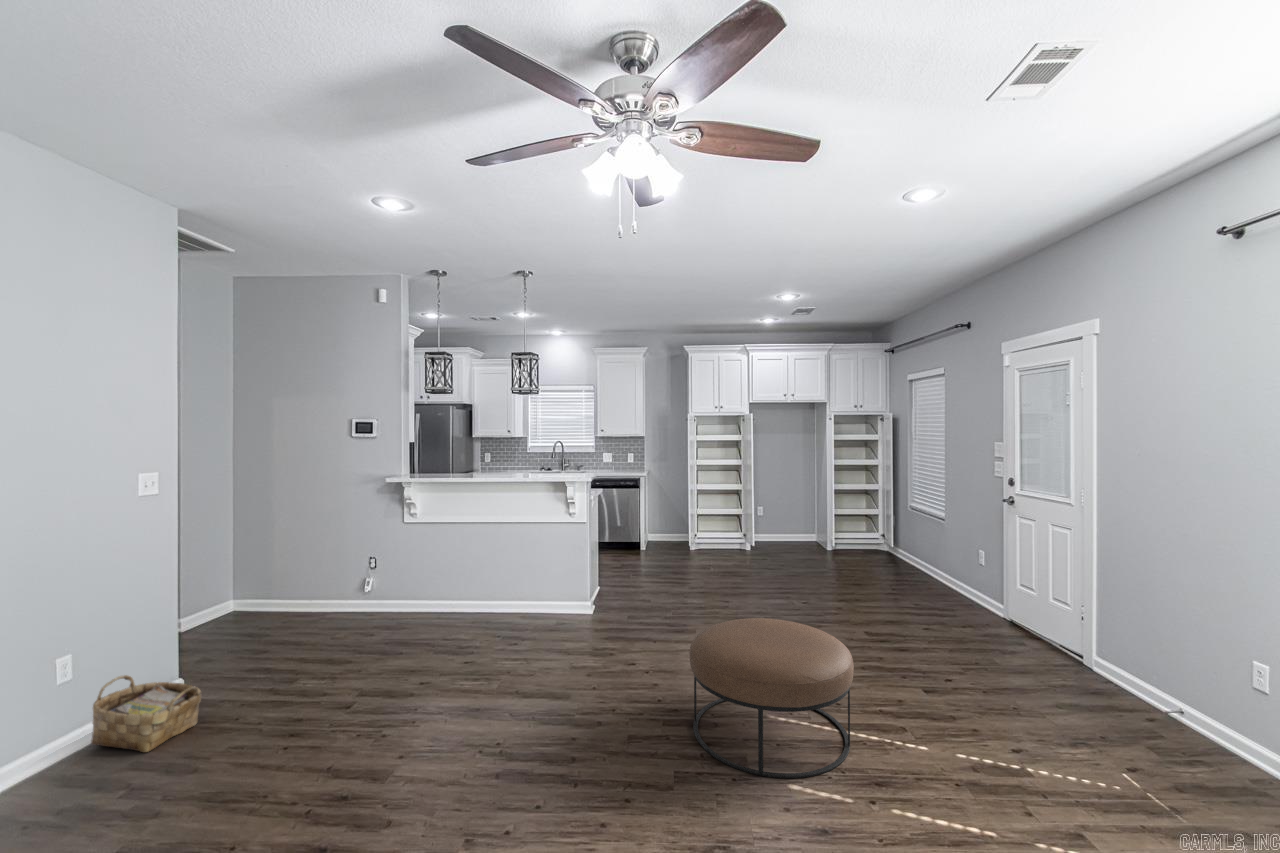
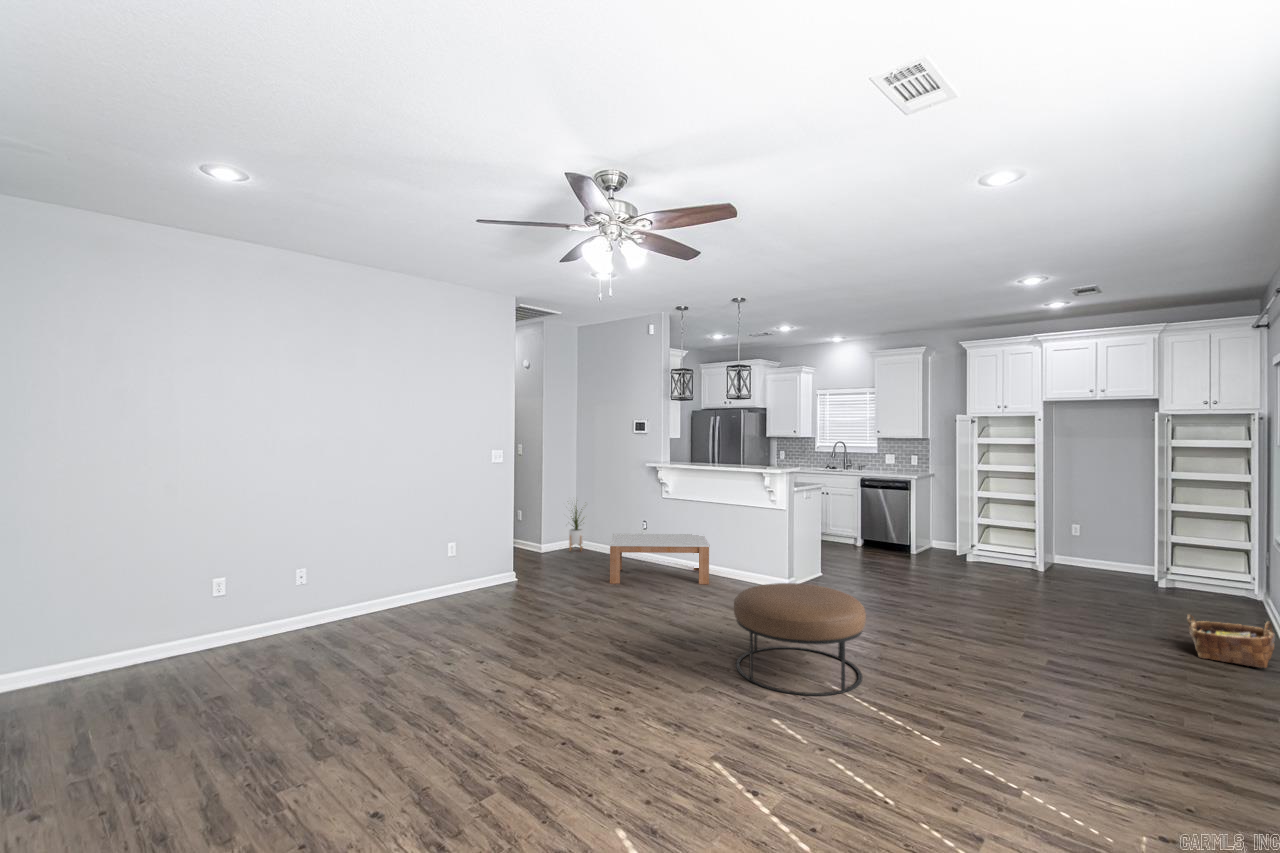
house plant: none [206,537,266,627] -> present [569,506,583,551]
coffee table: none [343,567,508,670] -> present [610,534,710,584]
woven basket: present [91,675,202,752] -> present [1187,614,1275,668]

